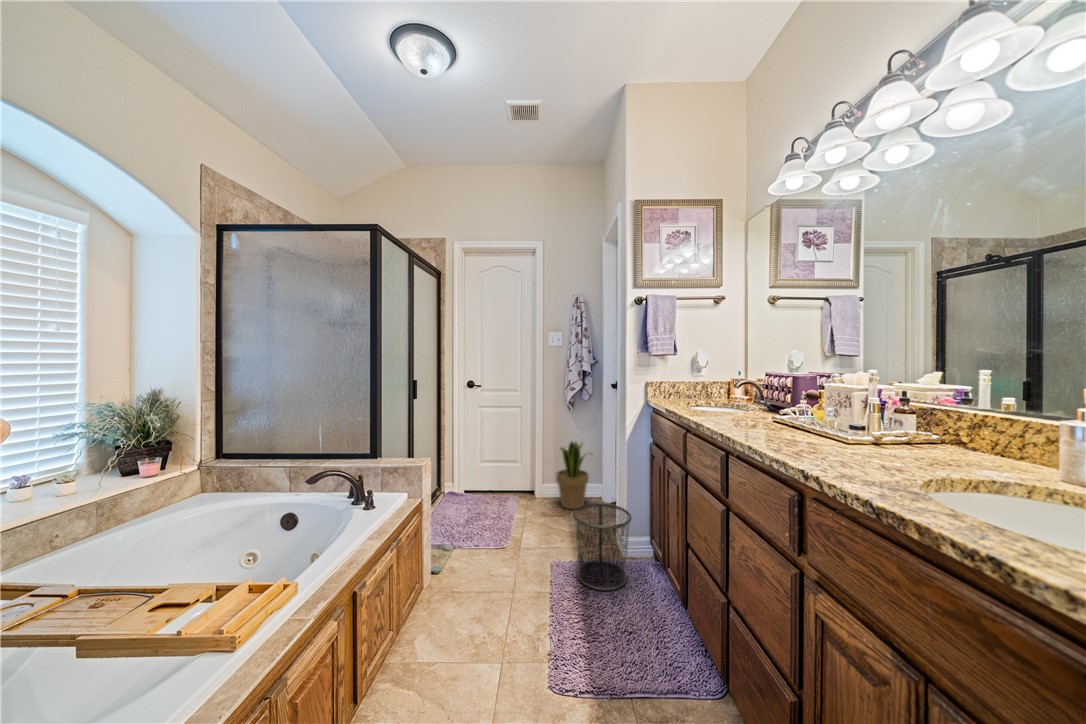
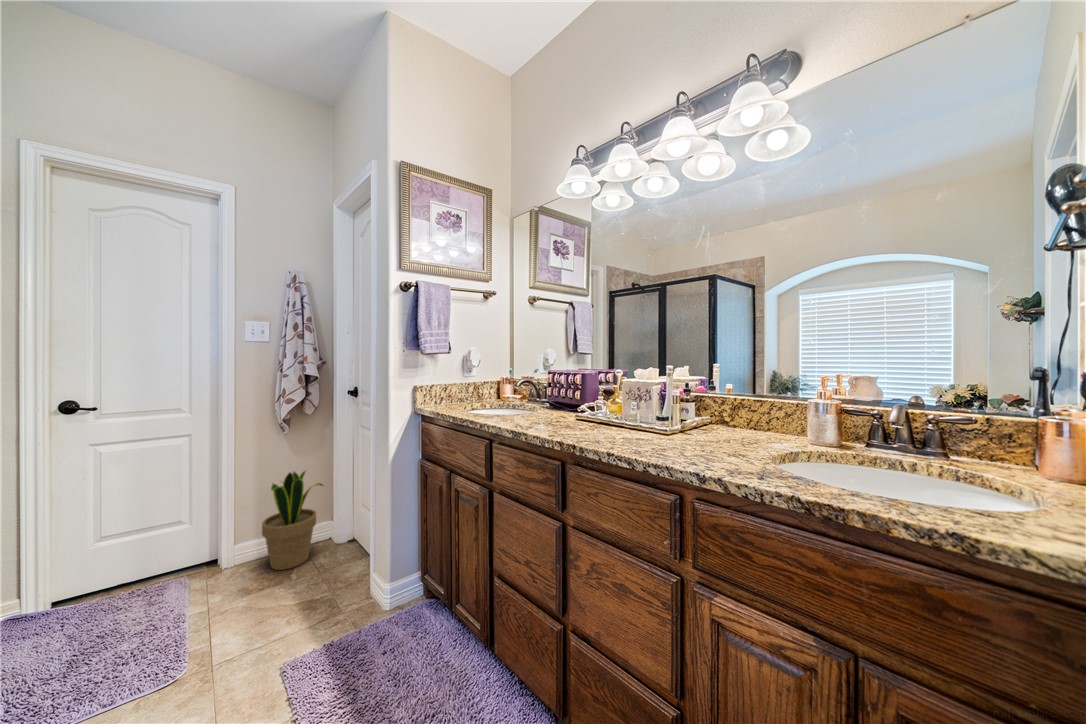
waste bin: present [572,503,632,590] -> none [322,548,411,680]

